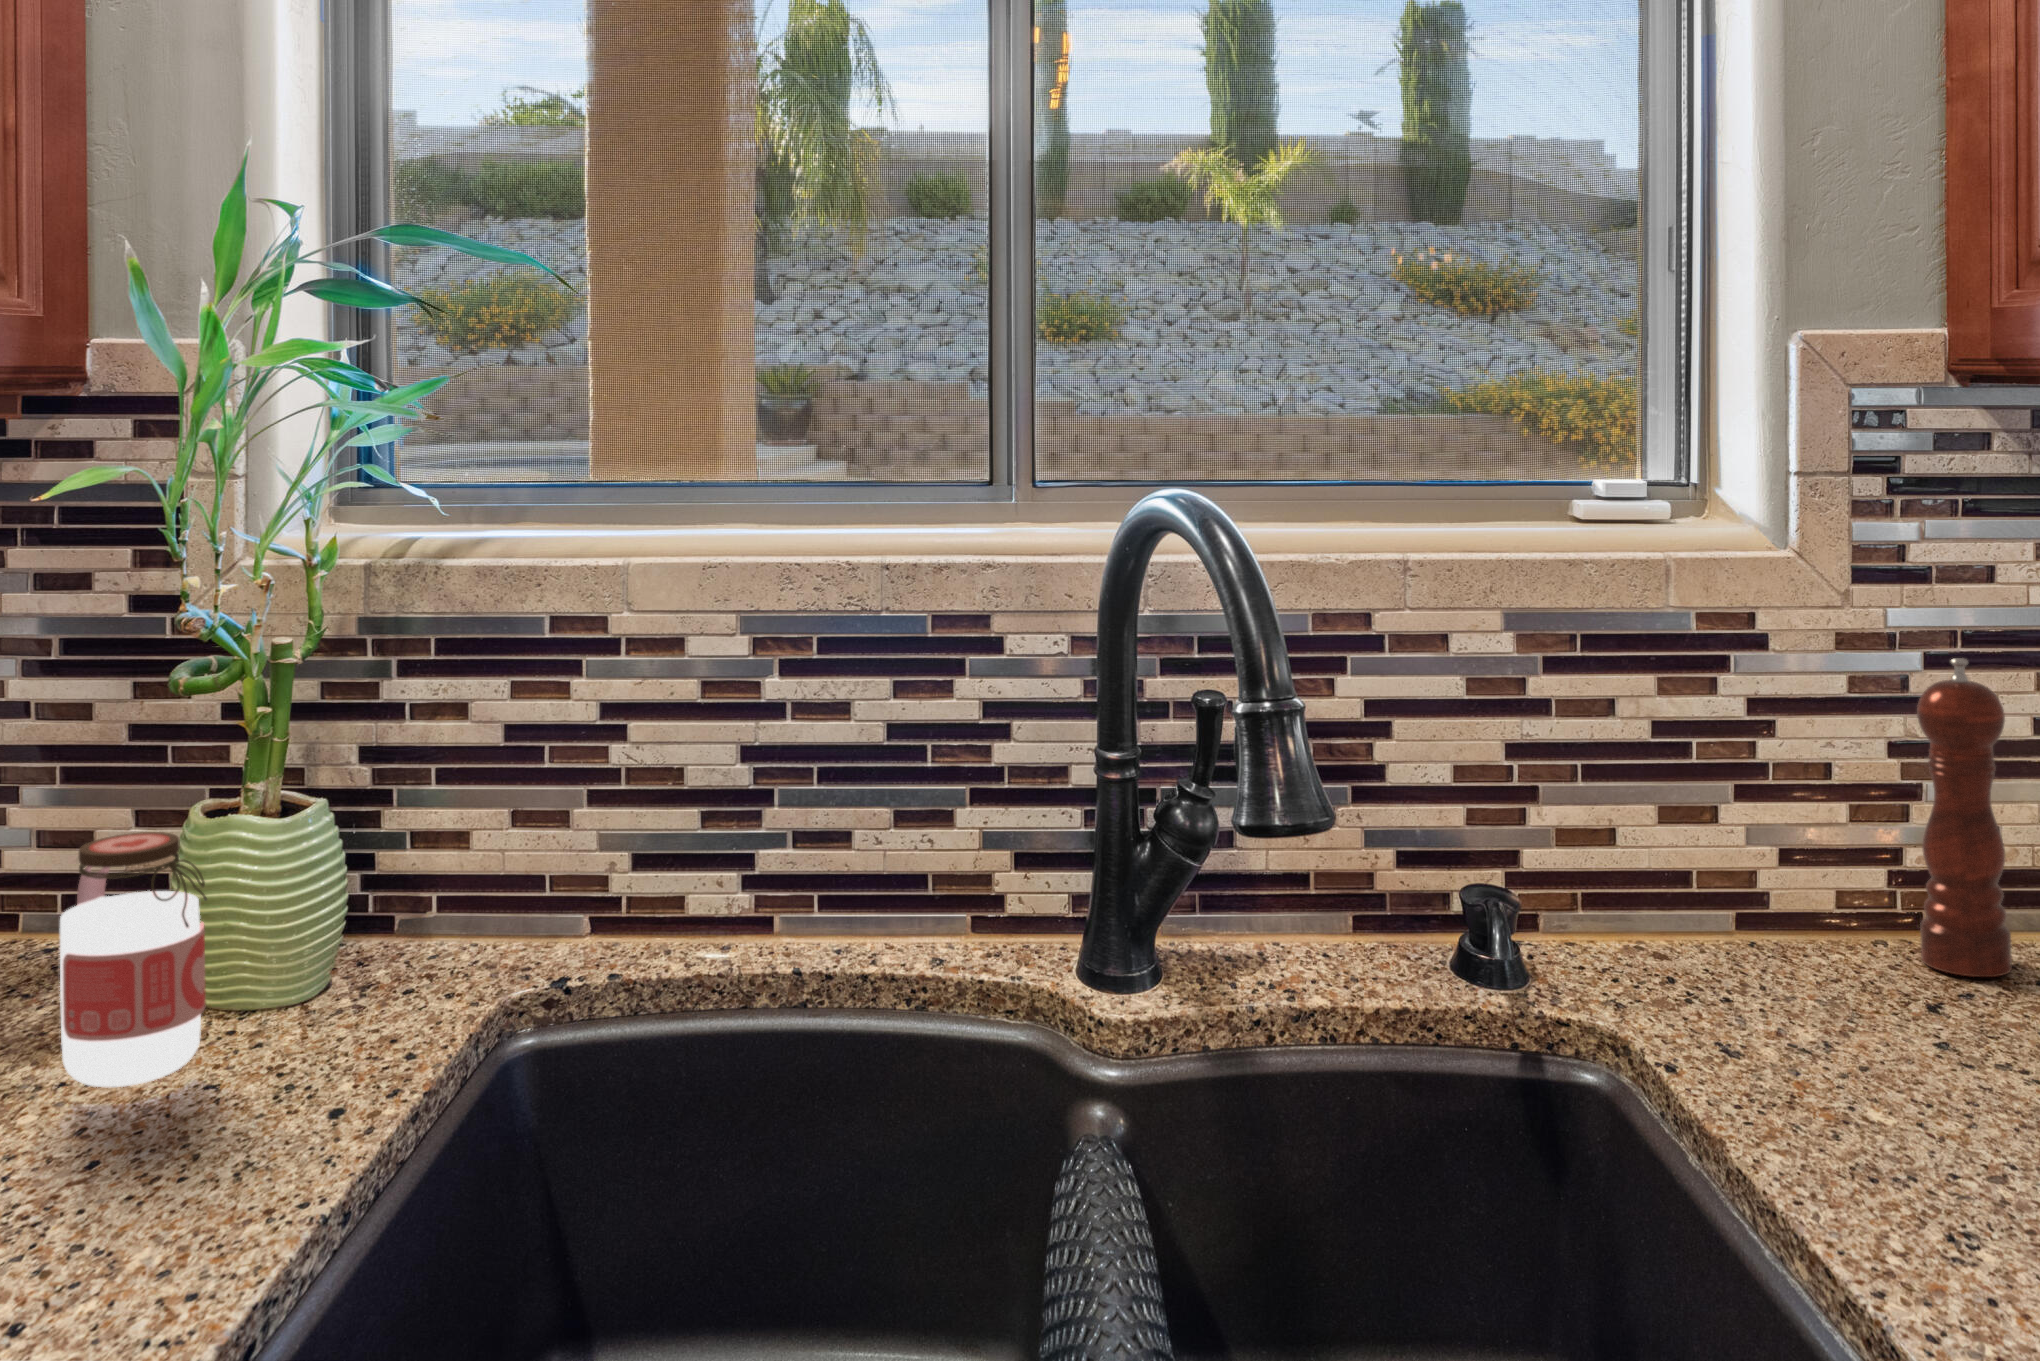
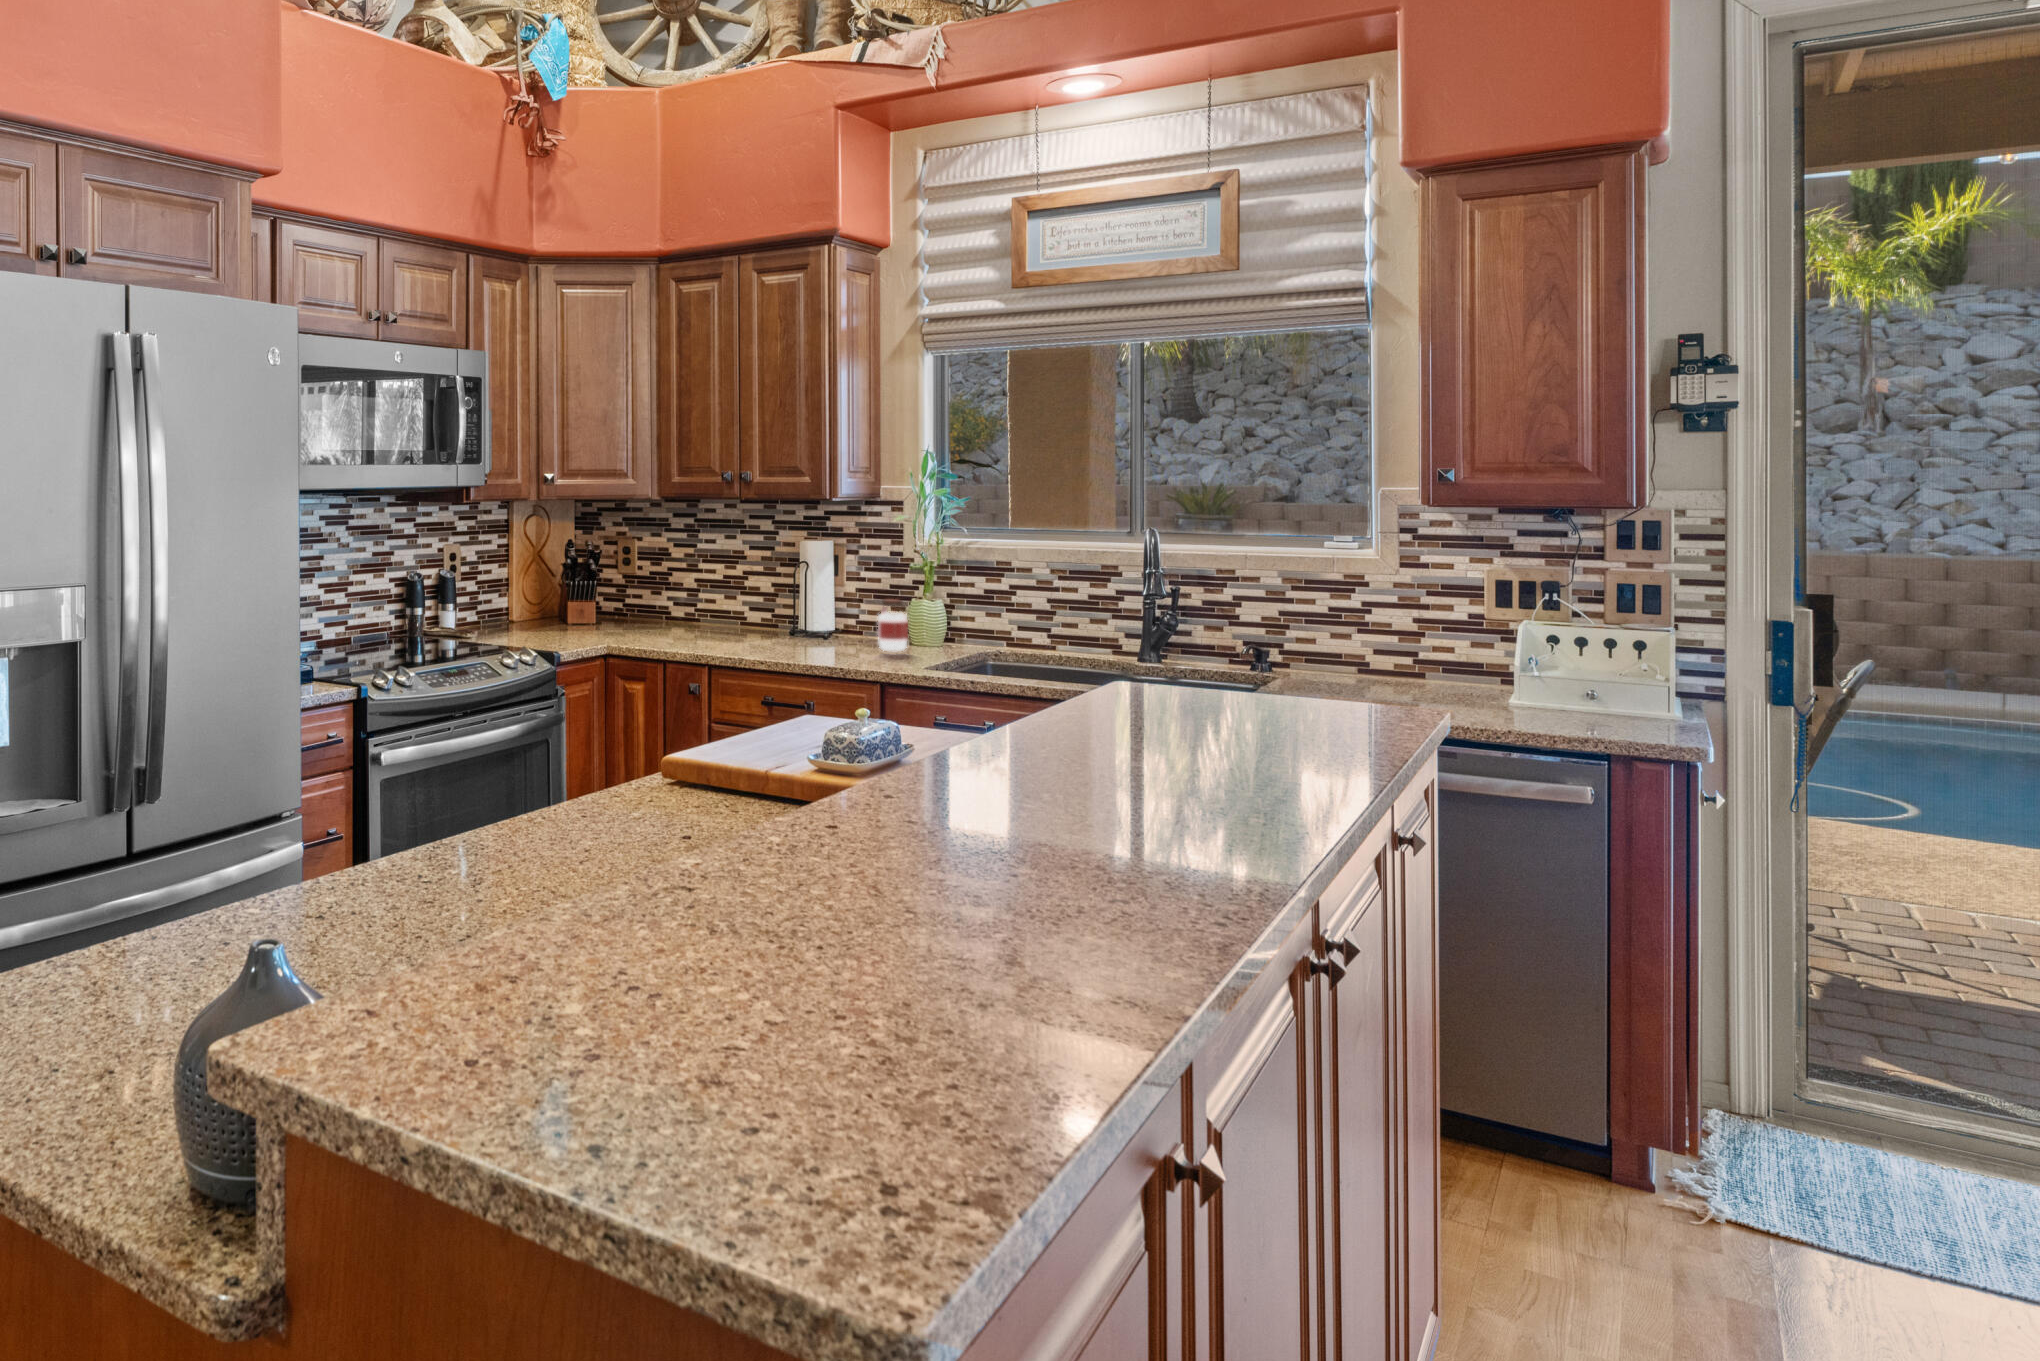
pepper mill: present [1917,658,2012,977] -> none [1400,588,1429,683]

